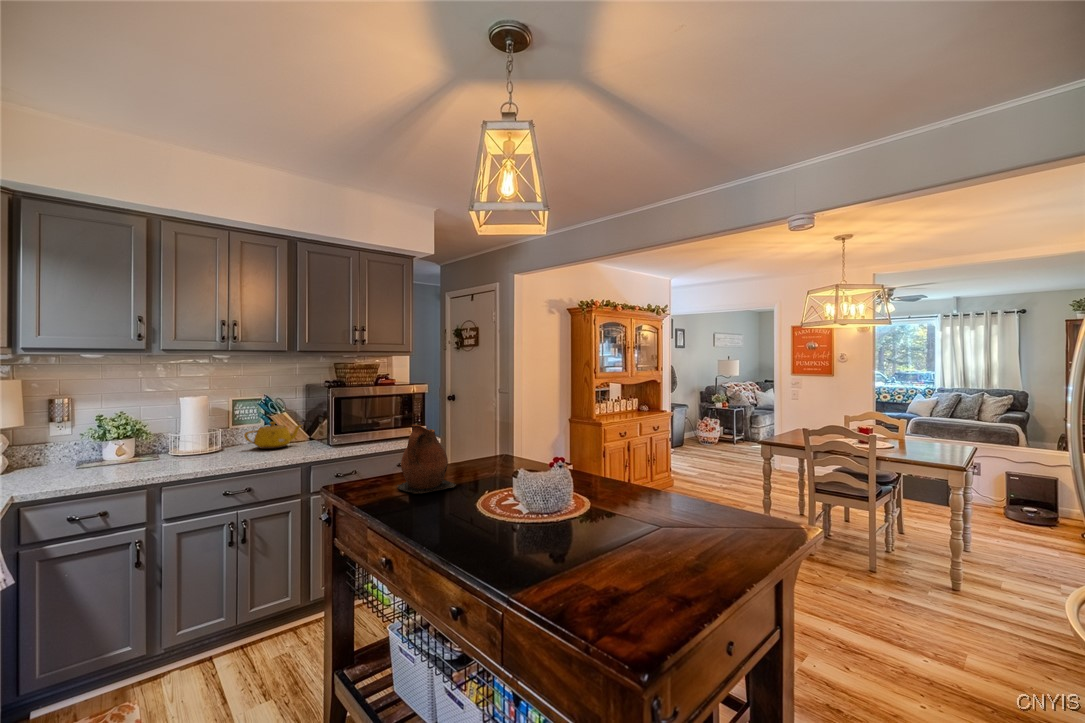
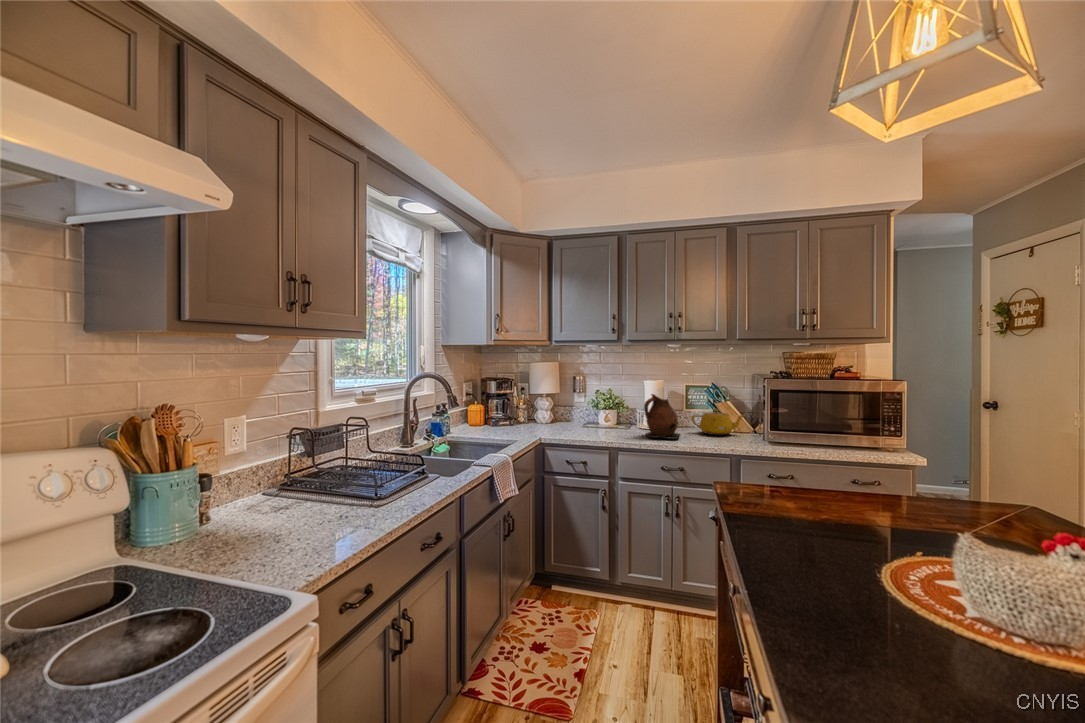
ceramic pitcher: present [397,425,456,494] -> present [644,394,680,439]

